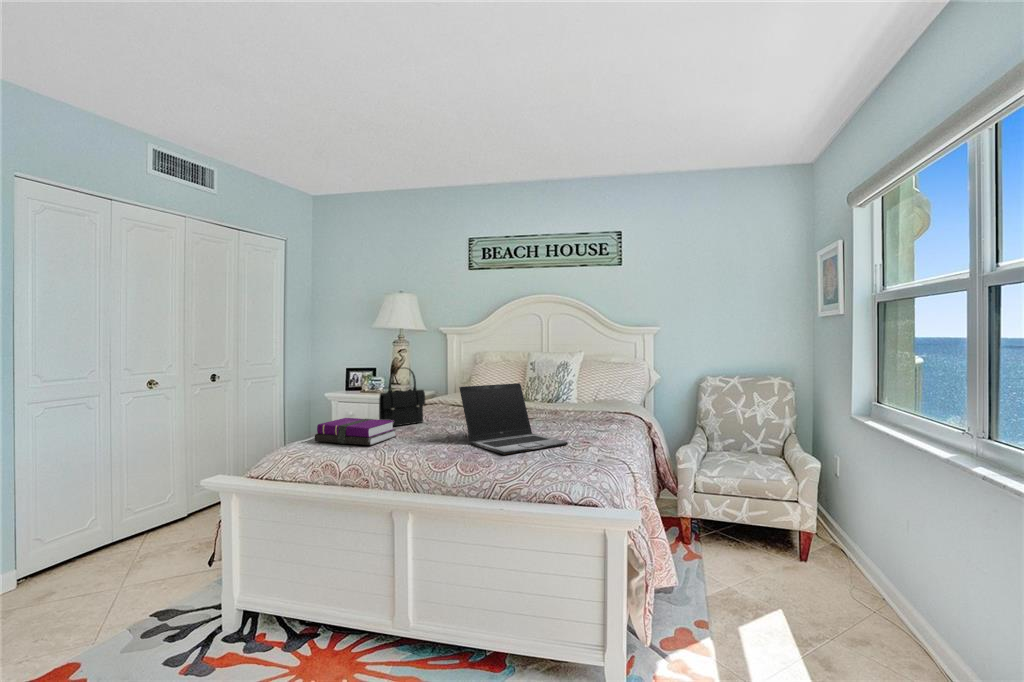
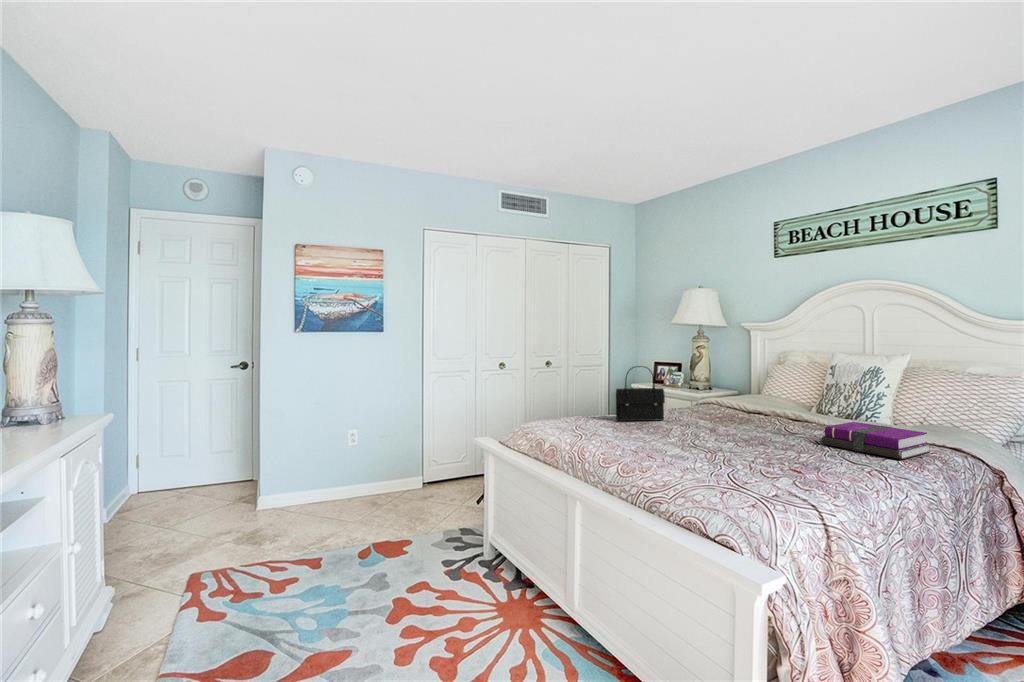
laptop: present [459,383,568,455] -> none [664,388,779,468]
notebook: present [315,418,396,445] -> present [822,422,930,459]

